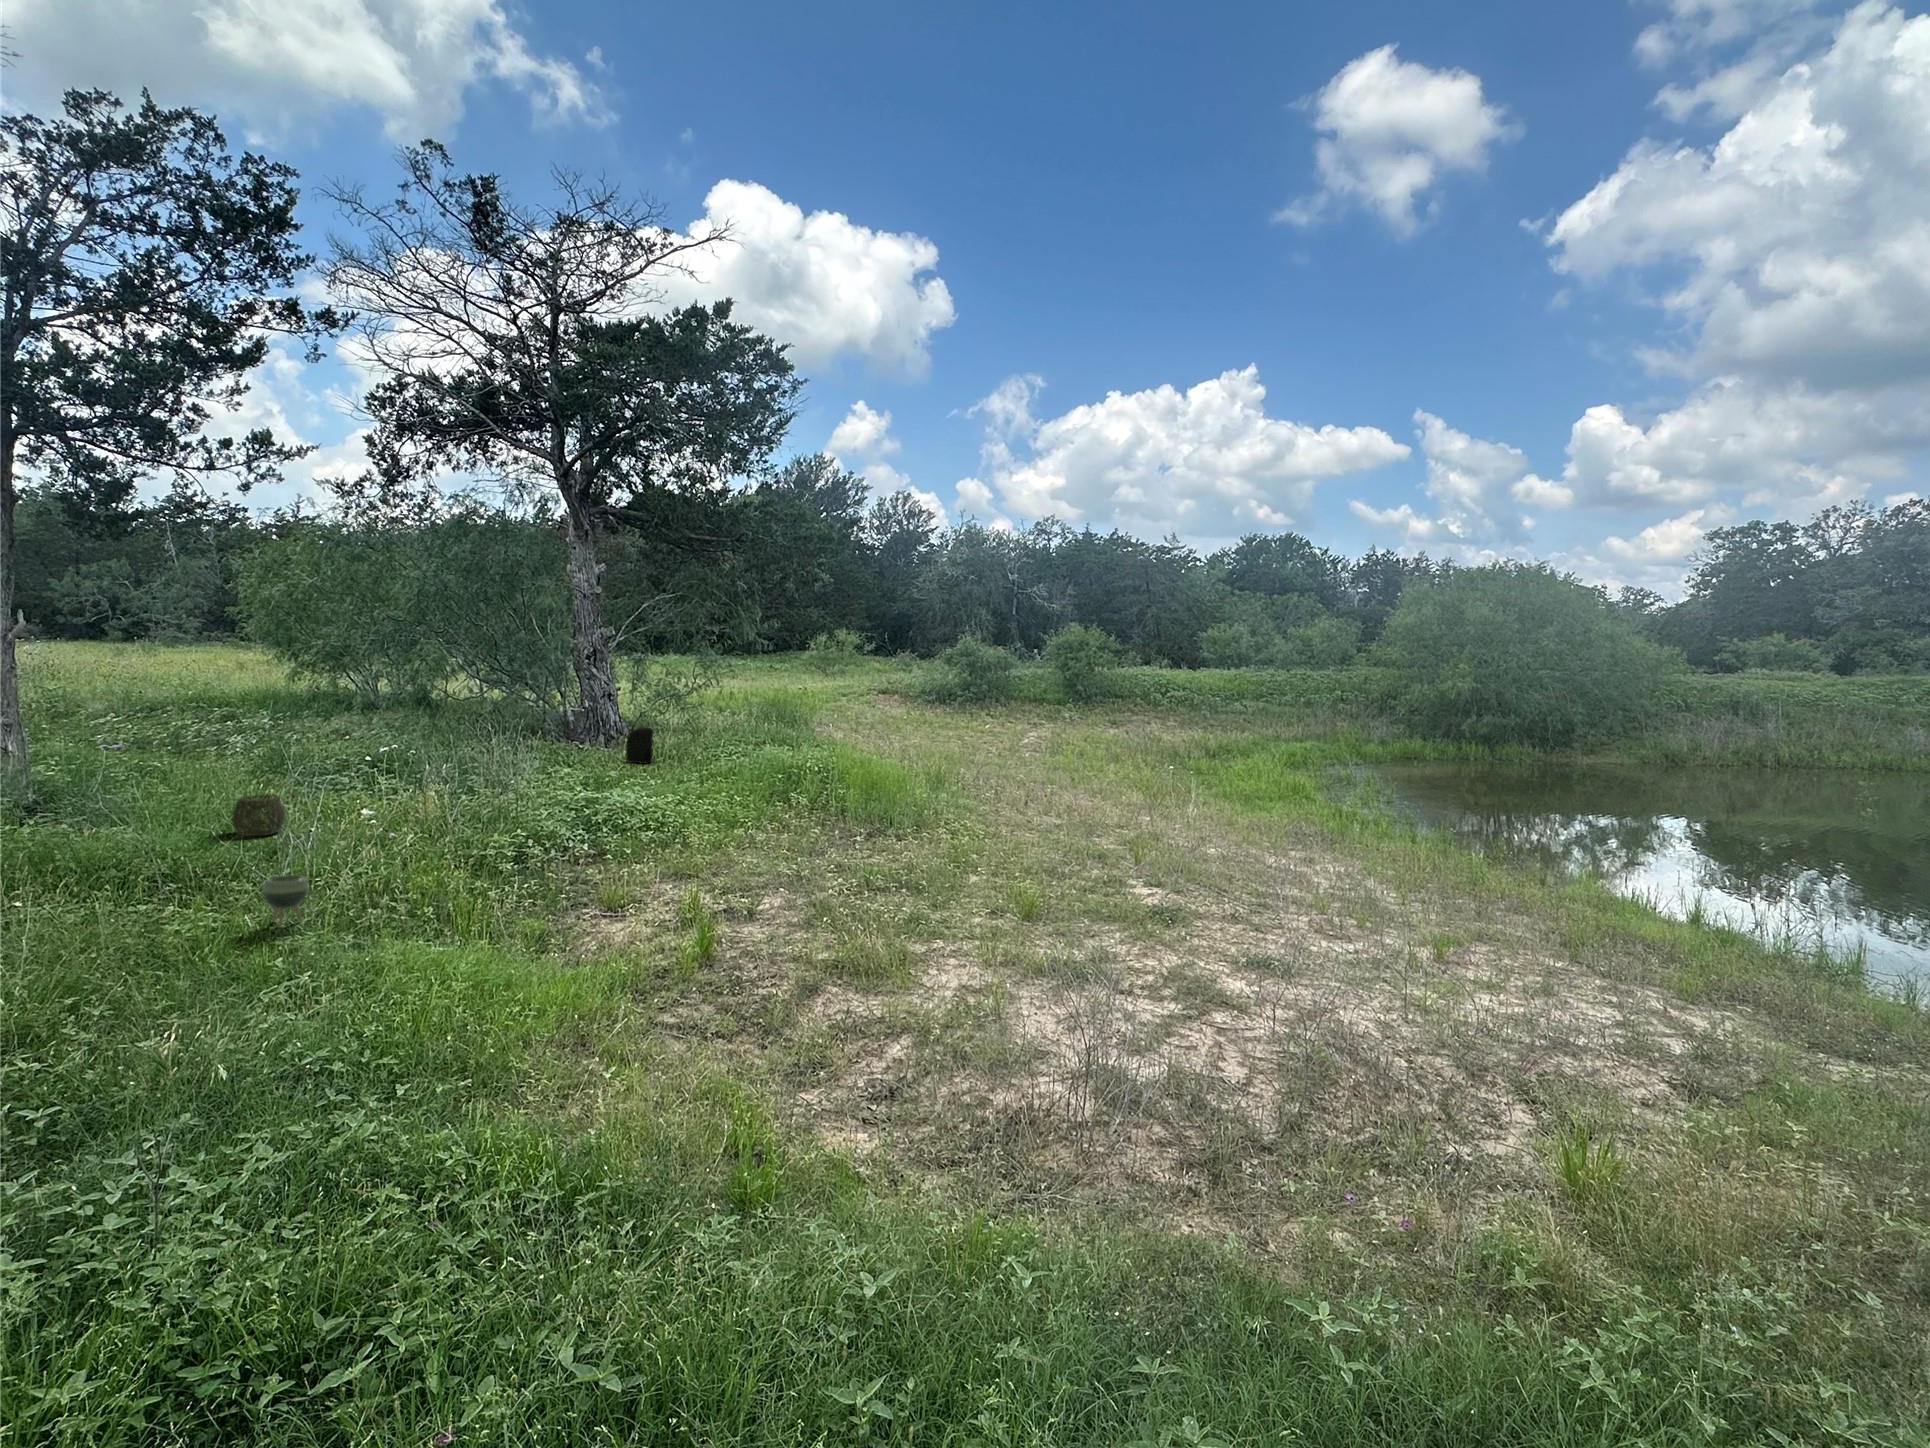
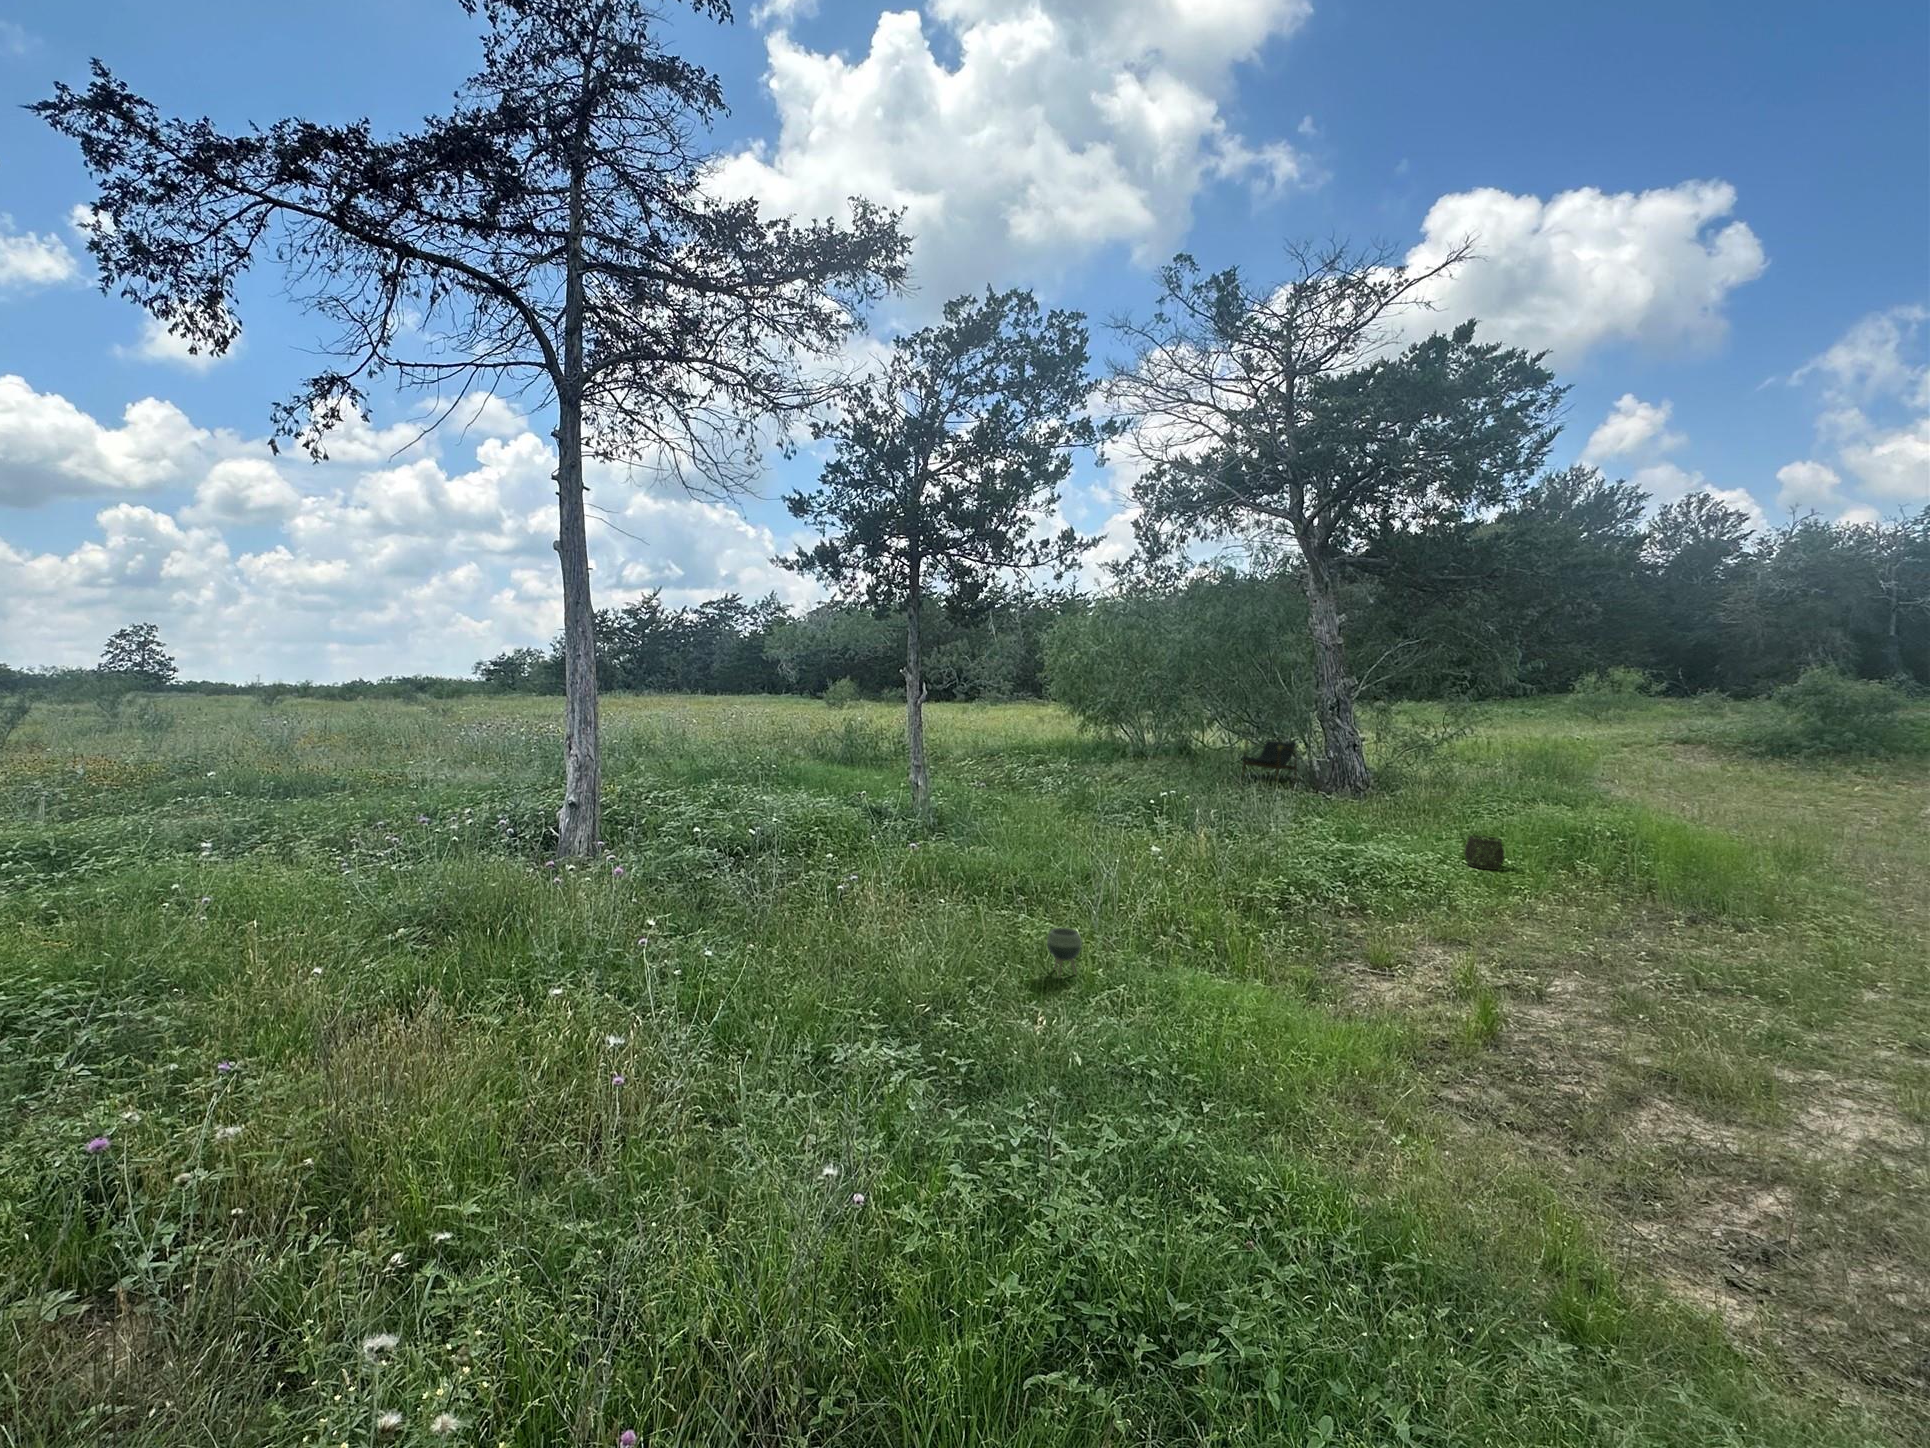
lounge chair: none [500,682,563,735] -> present [1242,741,1297,780]
backpack: present [626,727,653,764] -> none [1368,783,1400,823]
woven basket: present [232,795,285,836] -> present [1464,836,1504,870]

